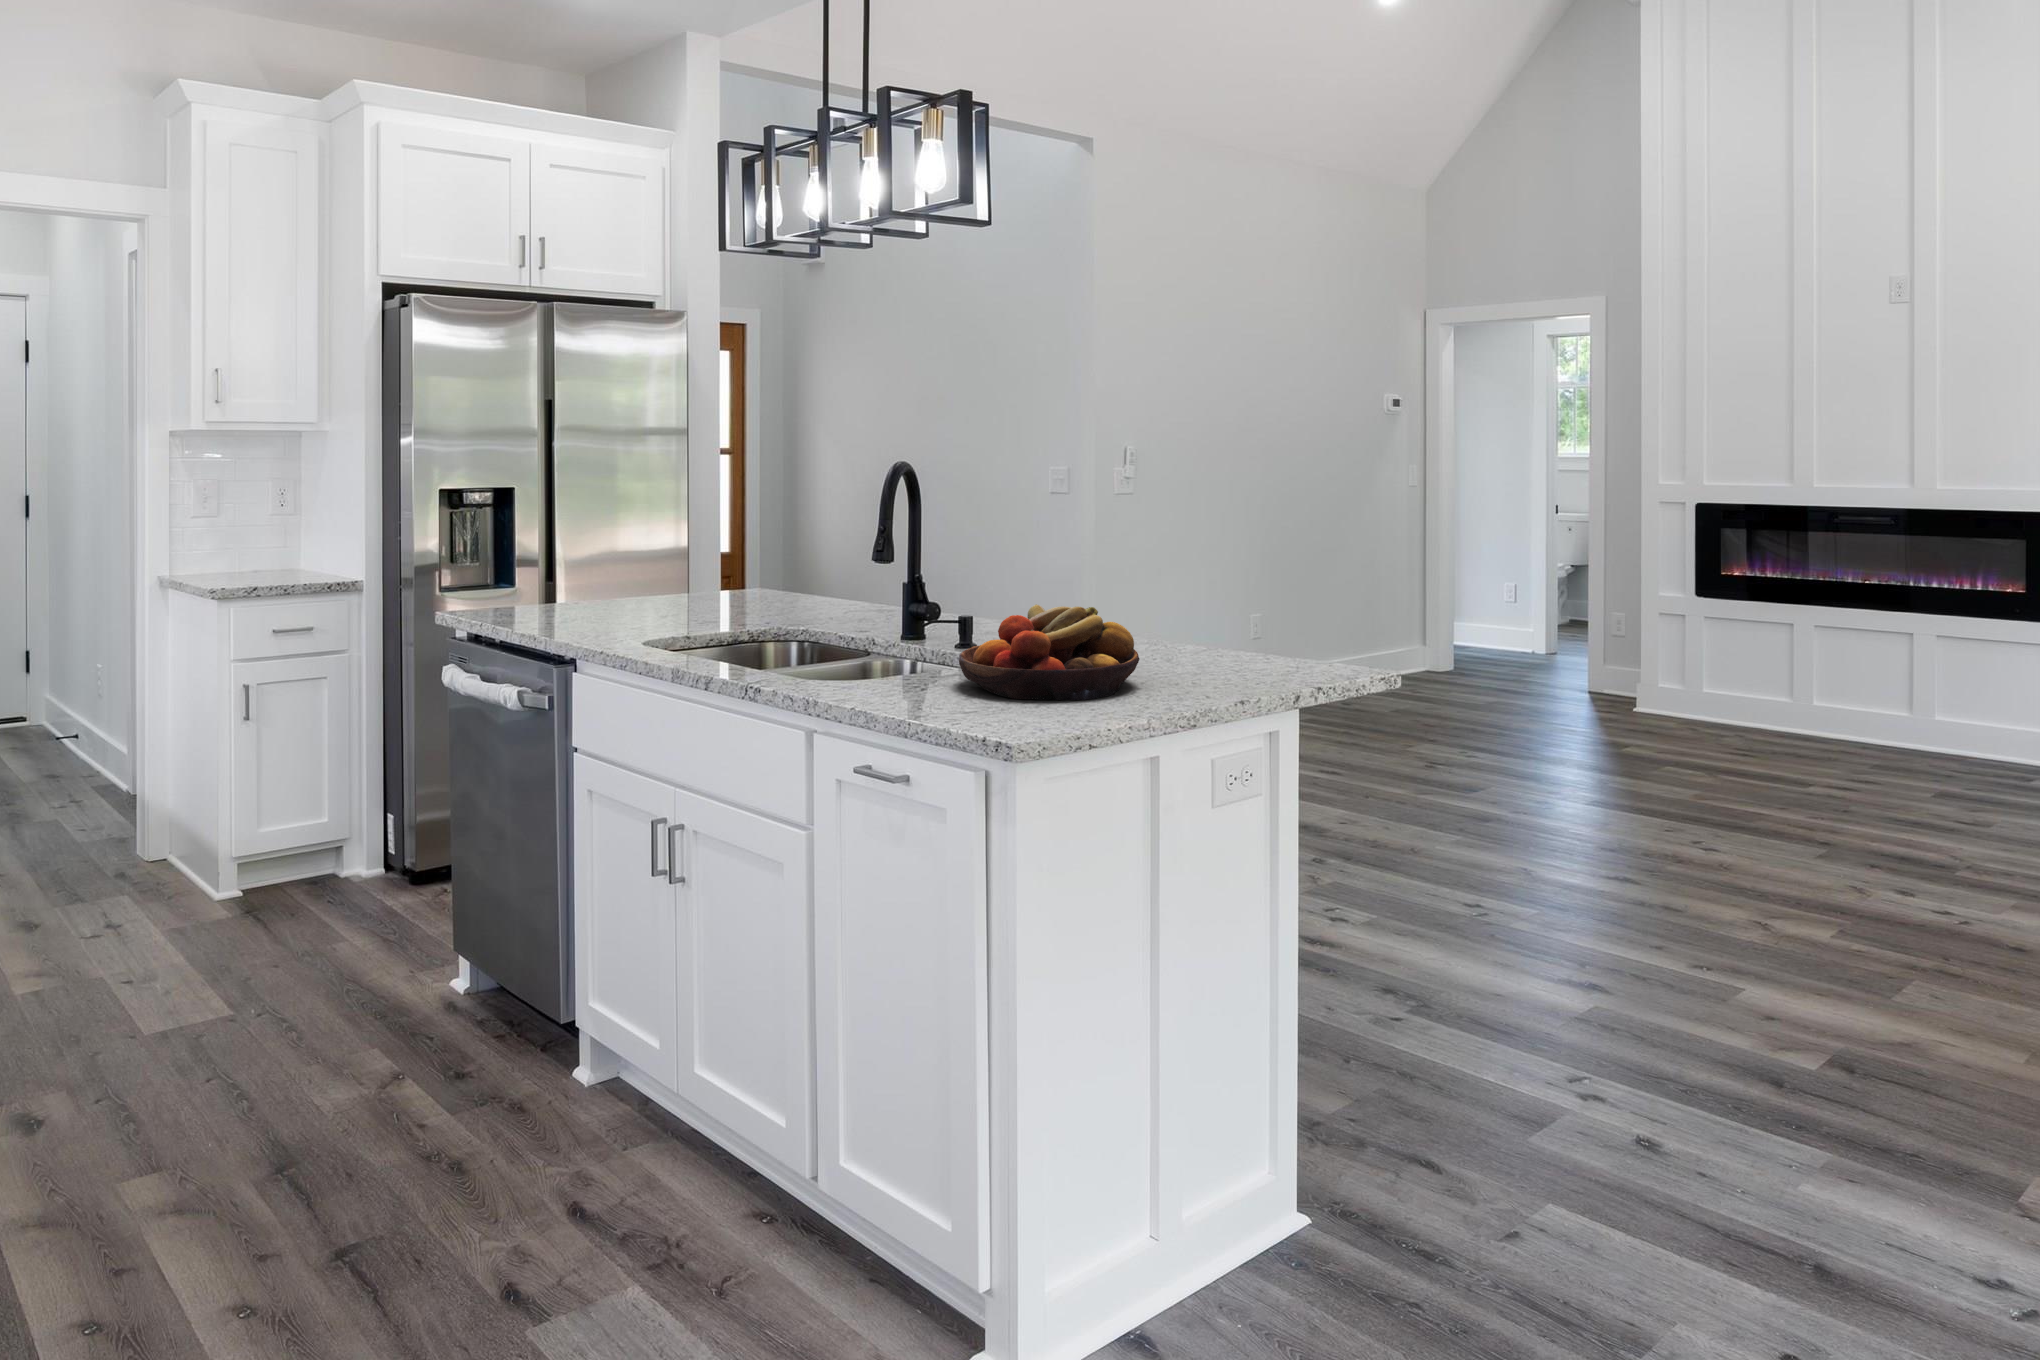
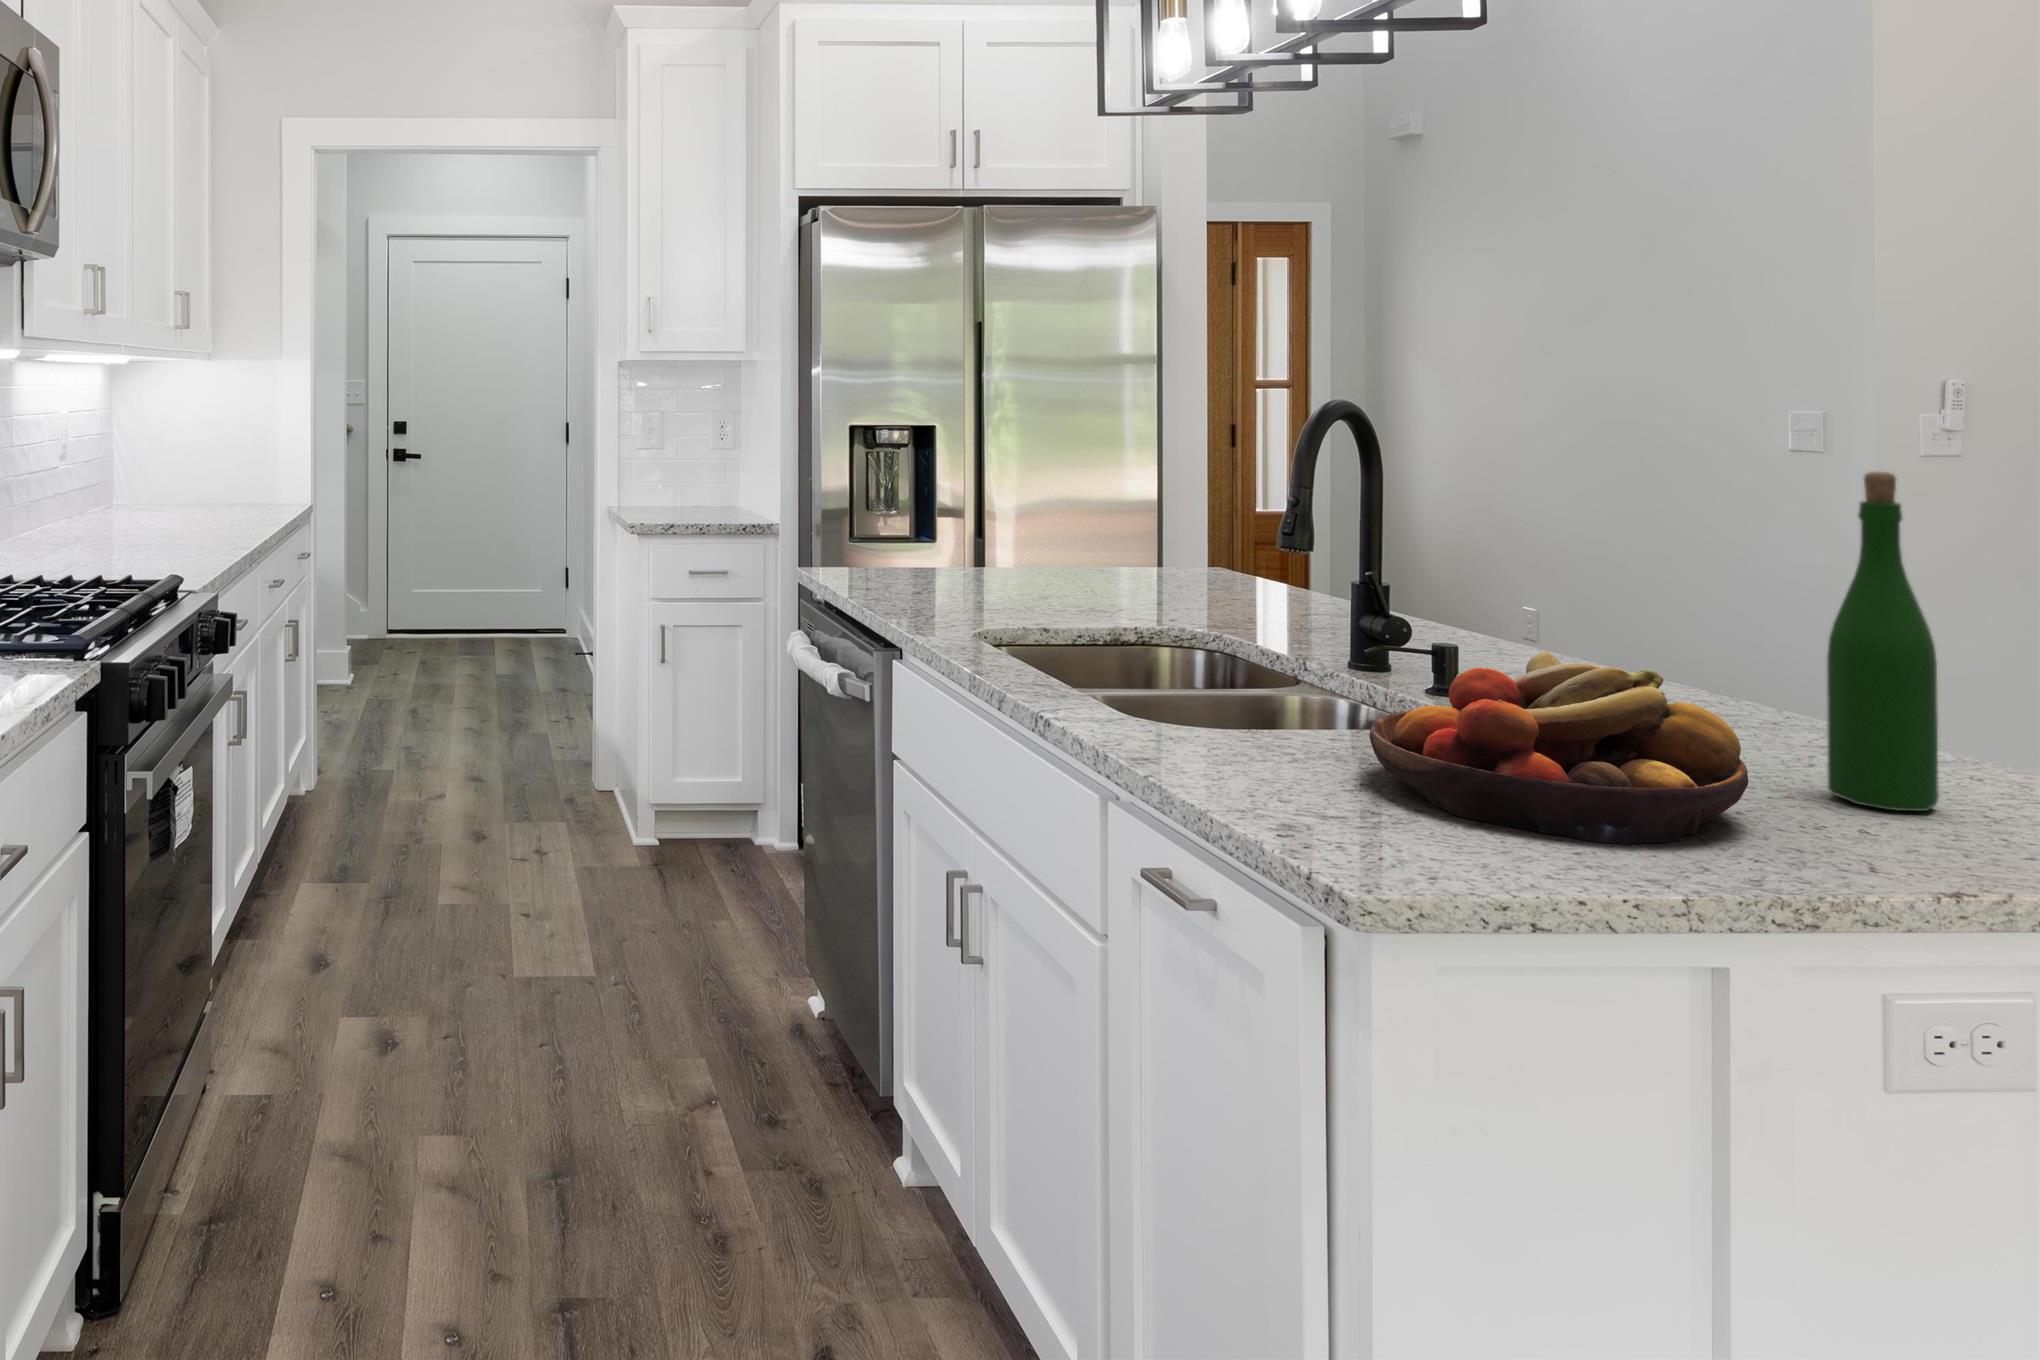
wine bottle: none [1160,492,1203,669] -> present [1827,472,1939,811]

